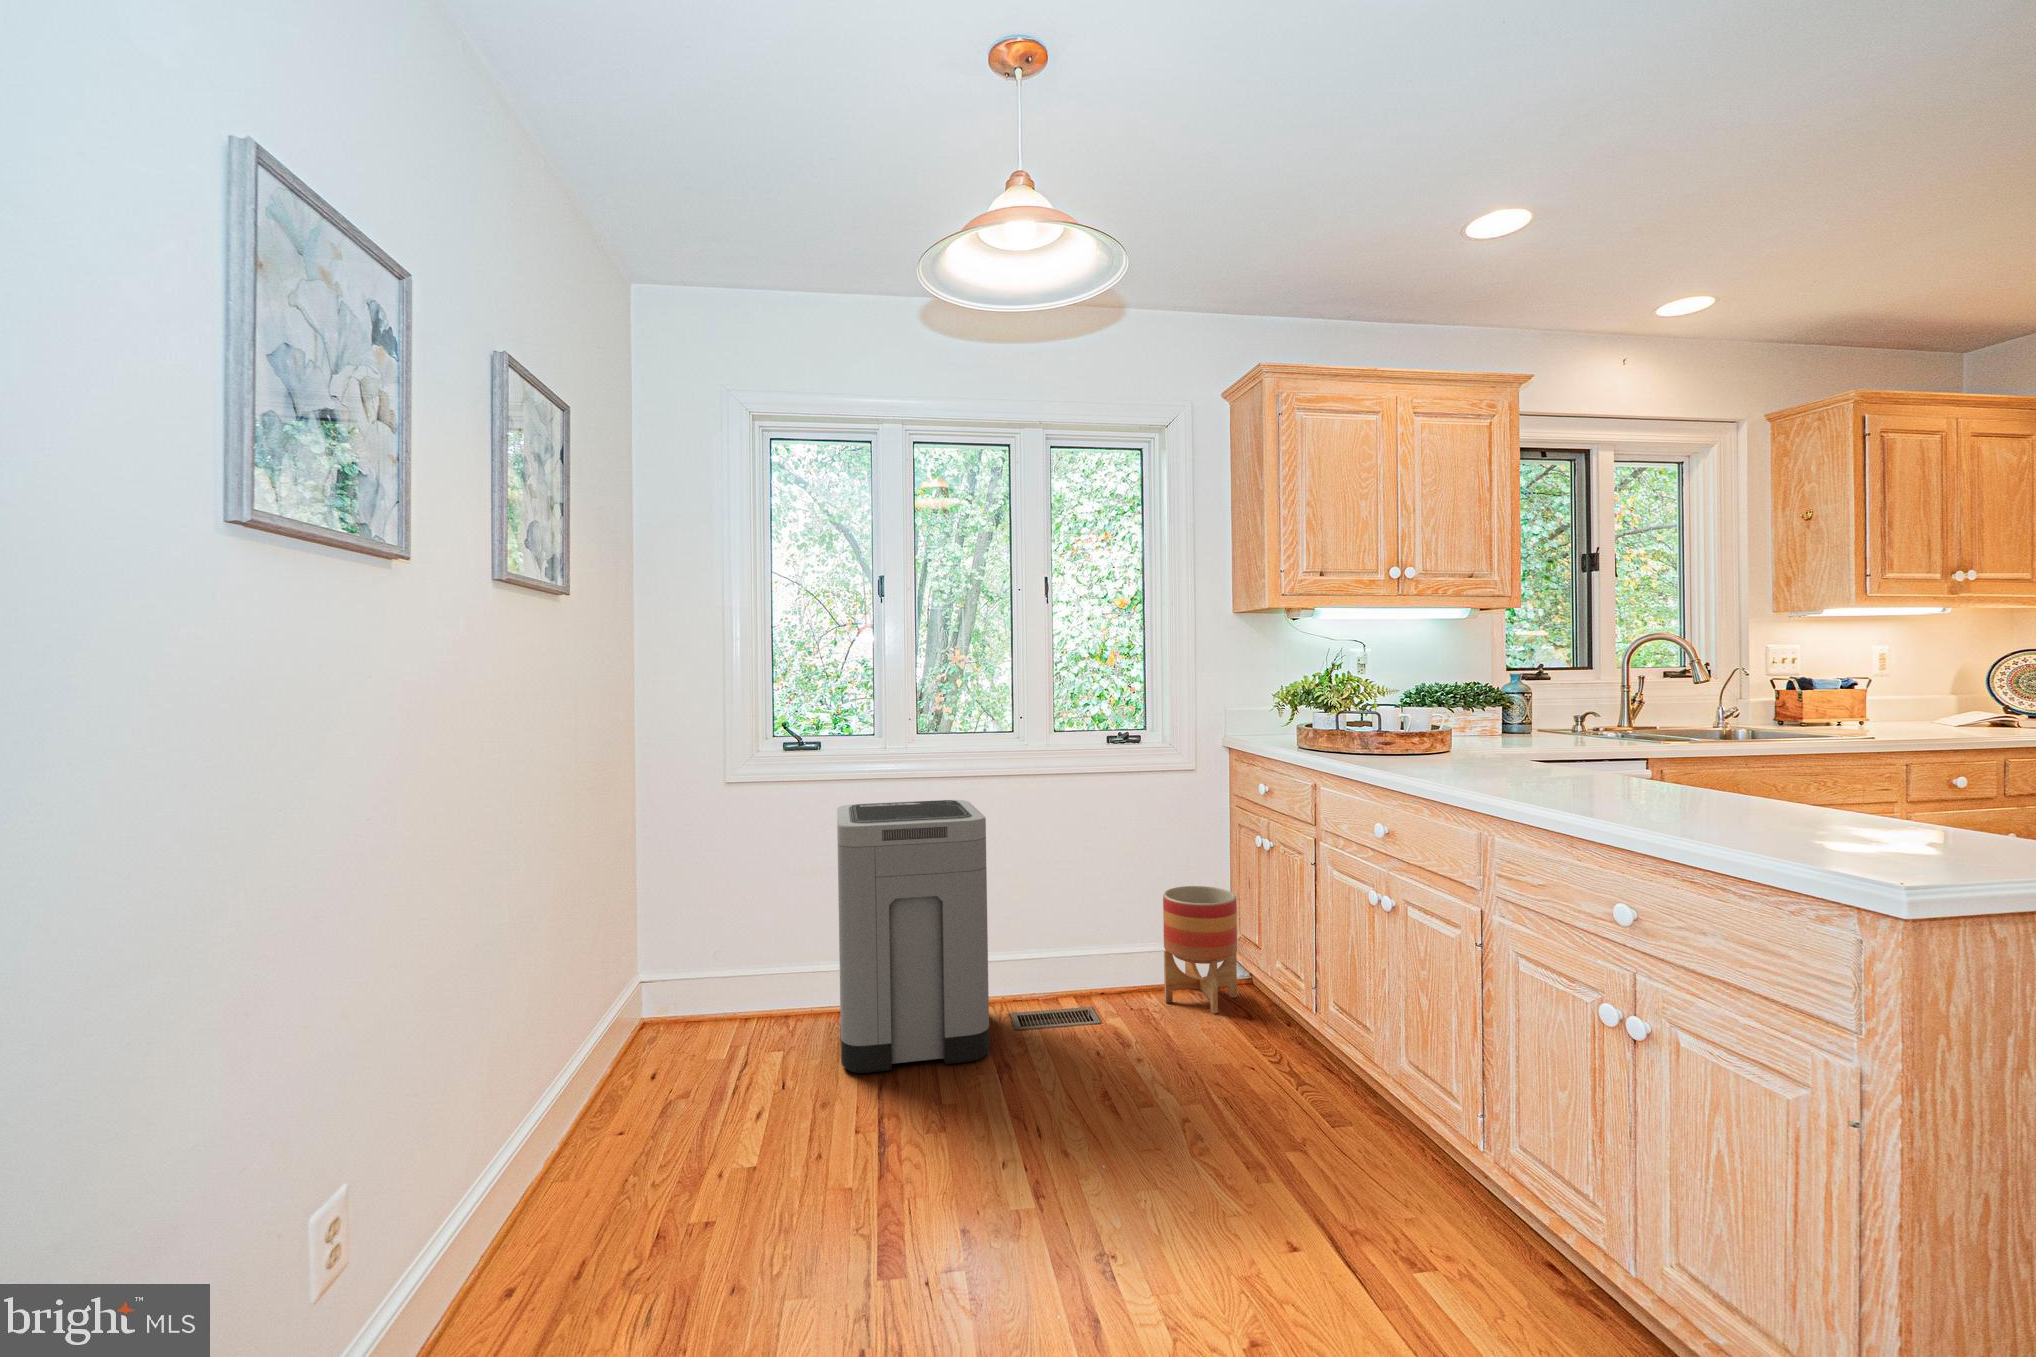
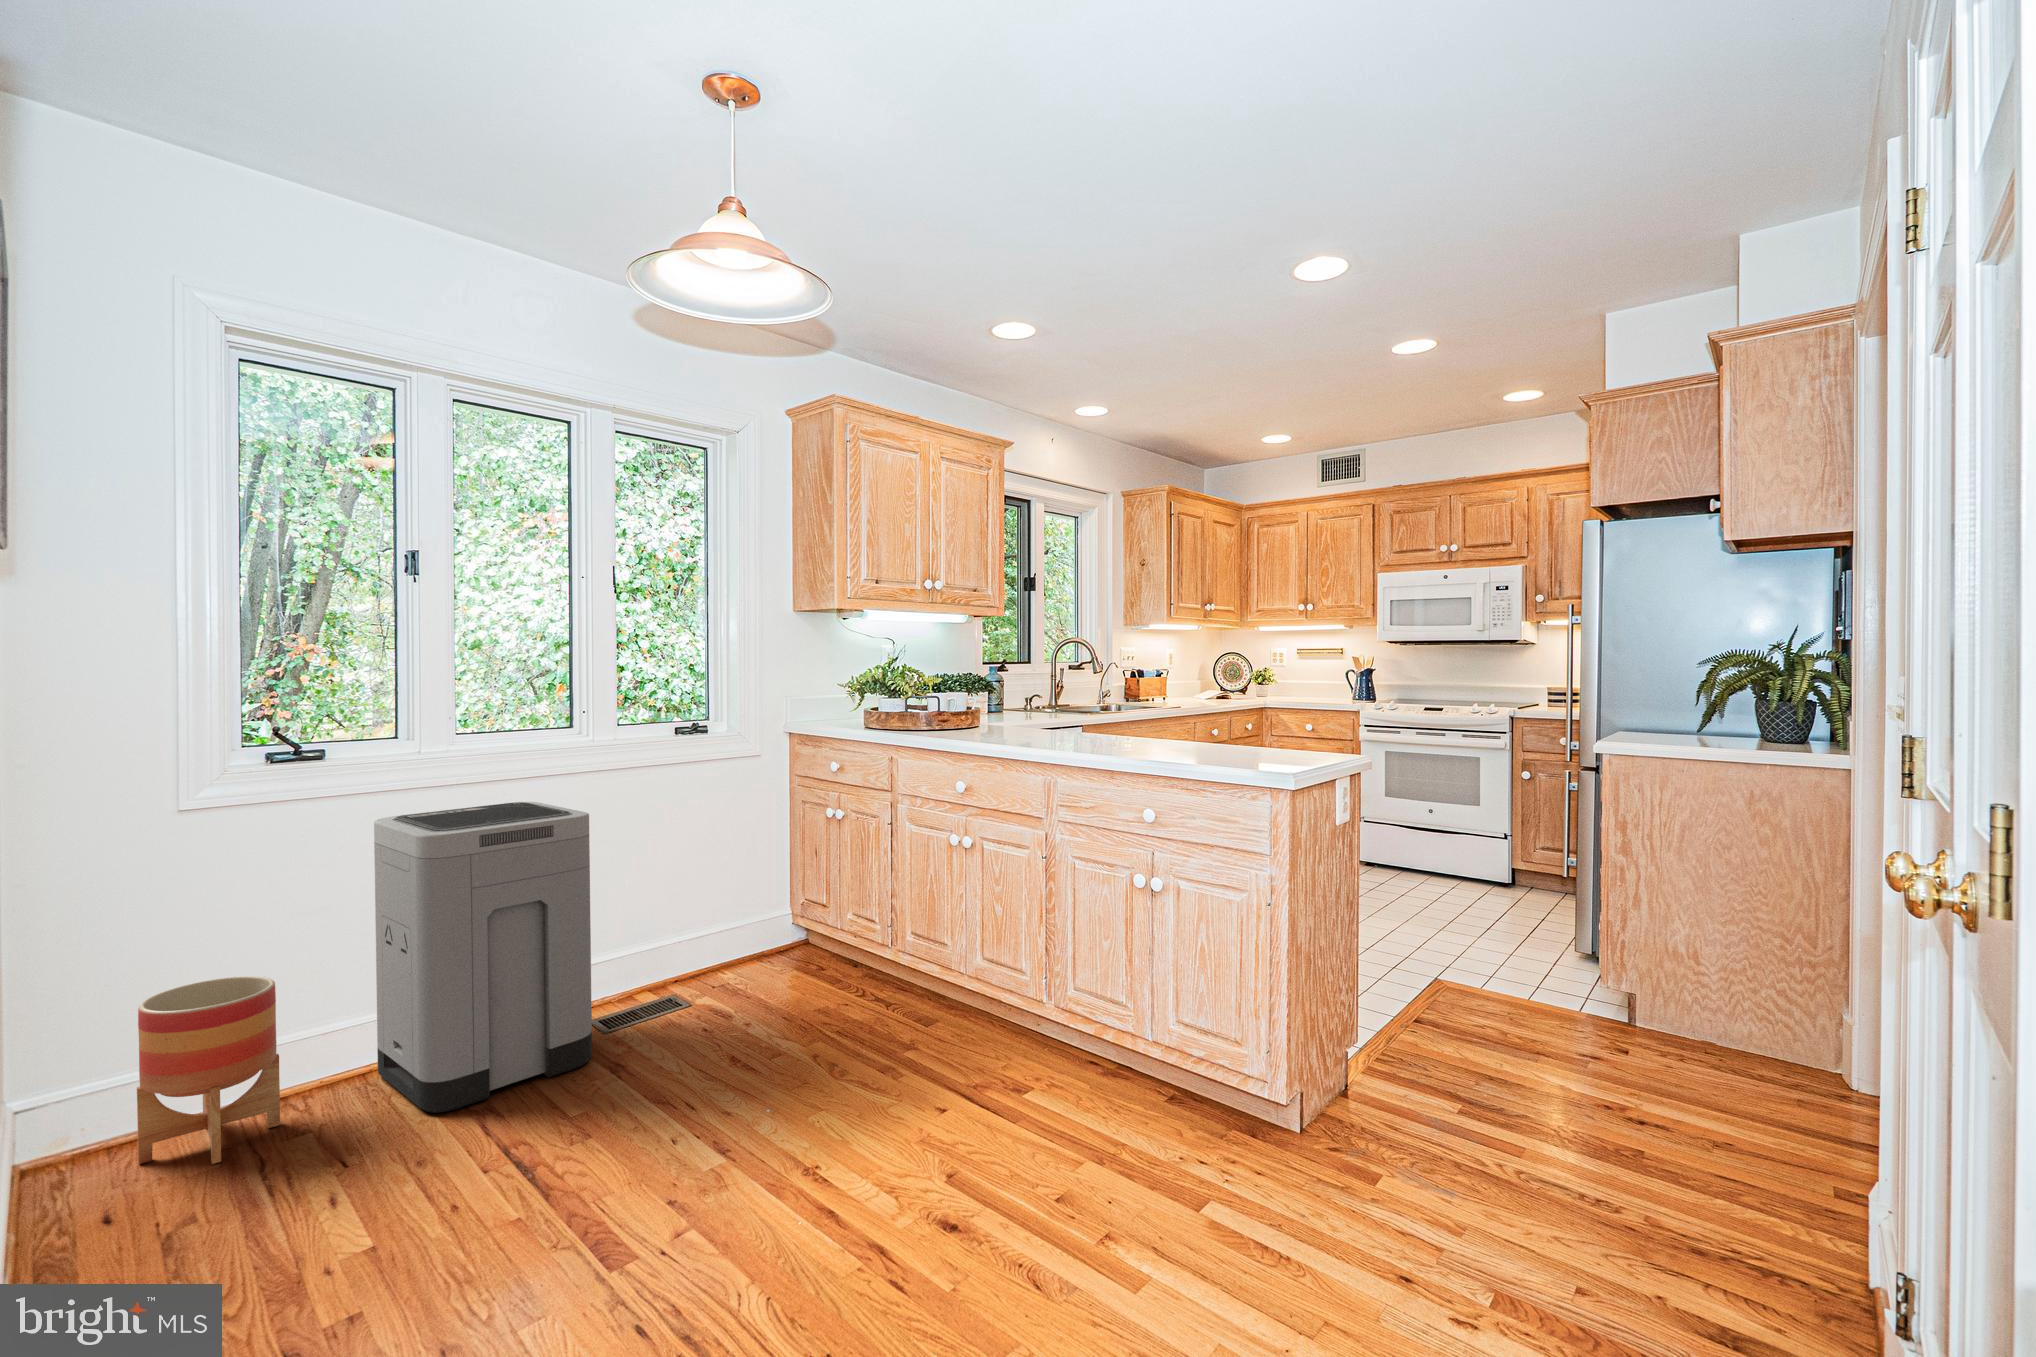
planter: present [1163,886,1237,1014] -> present [137,976,280,1164]

